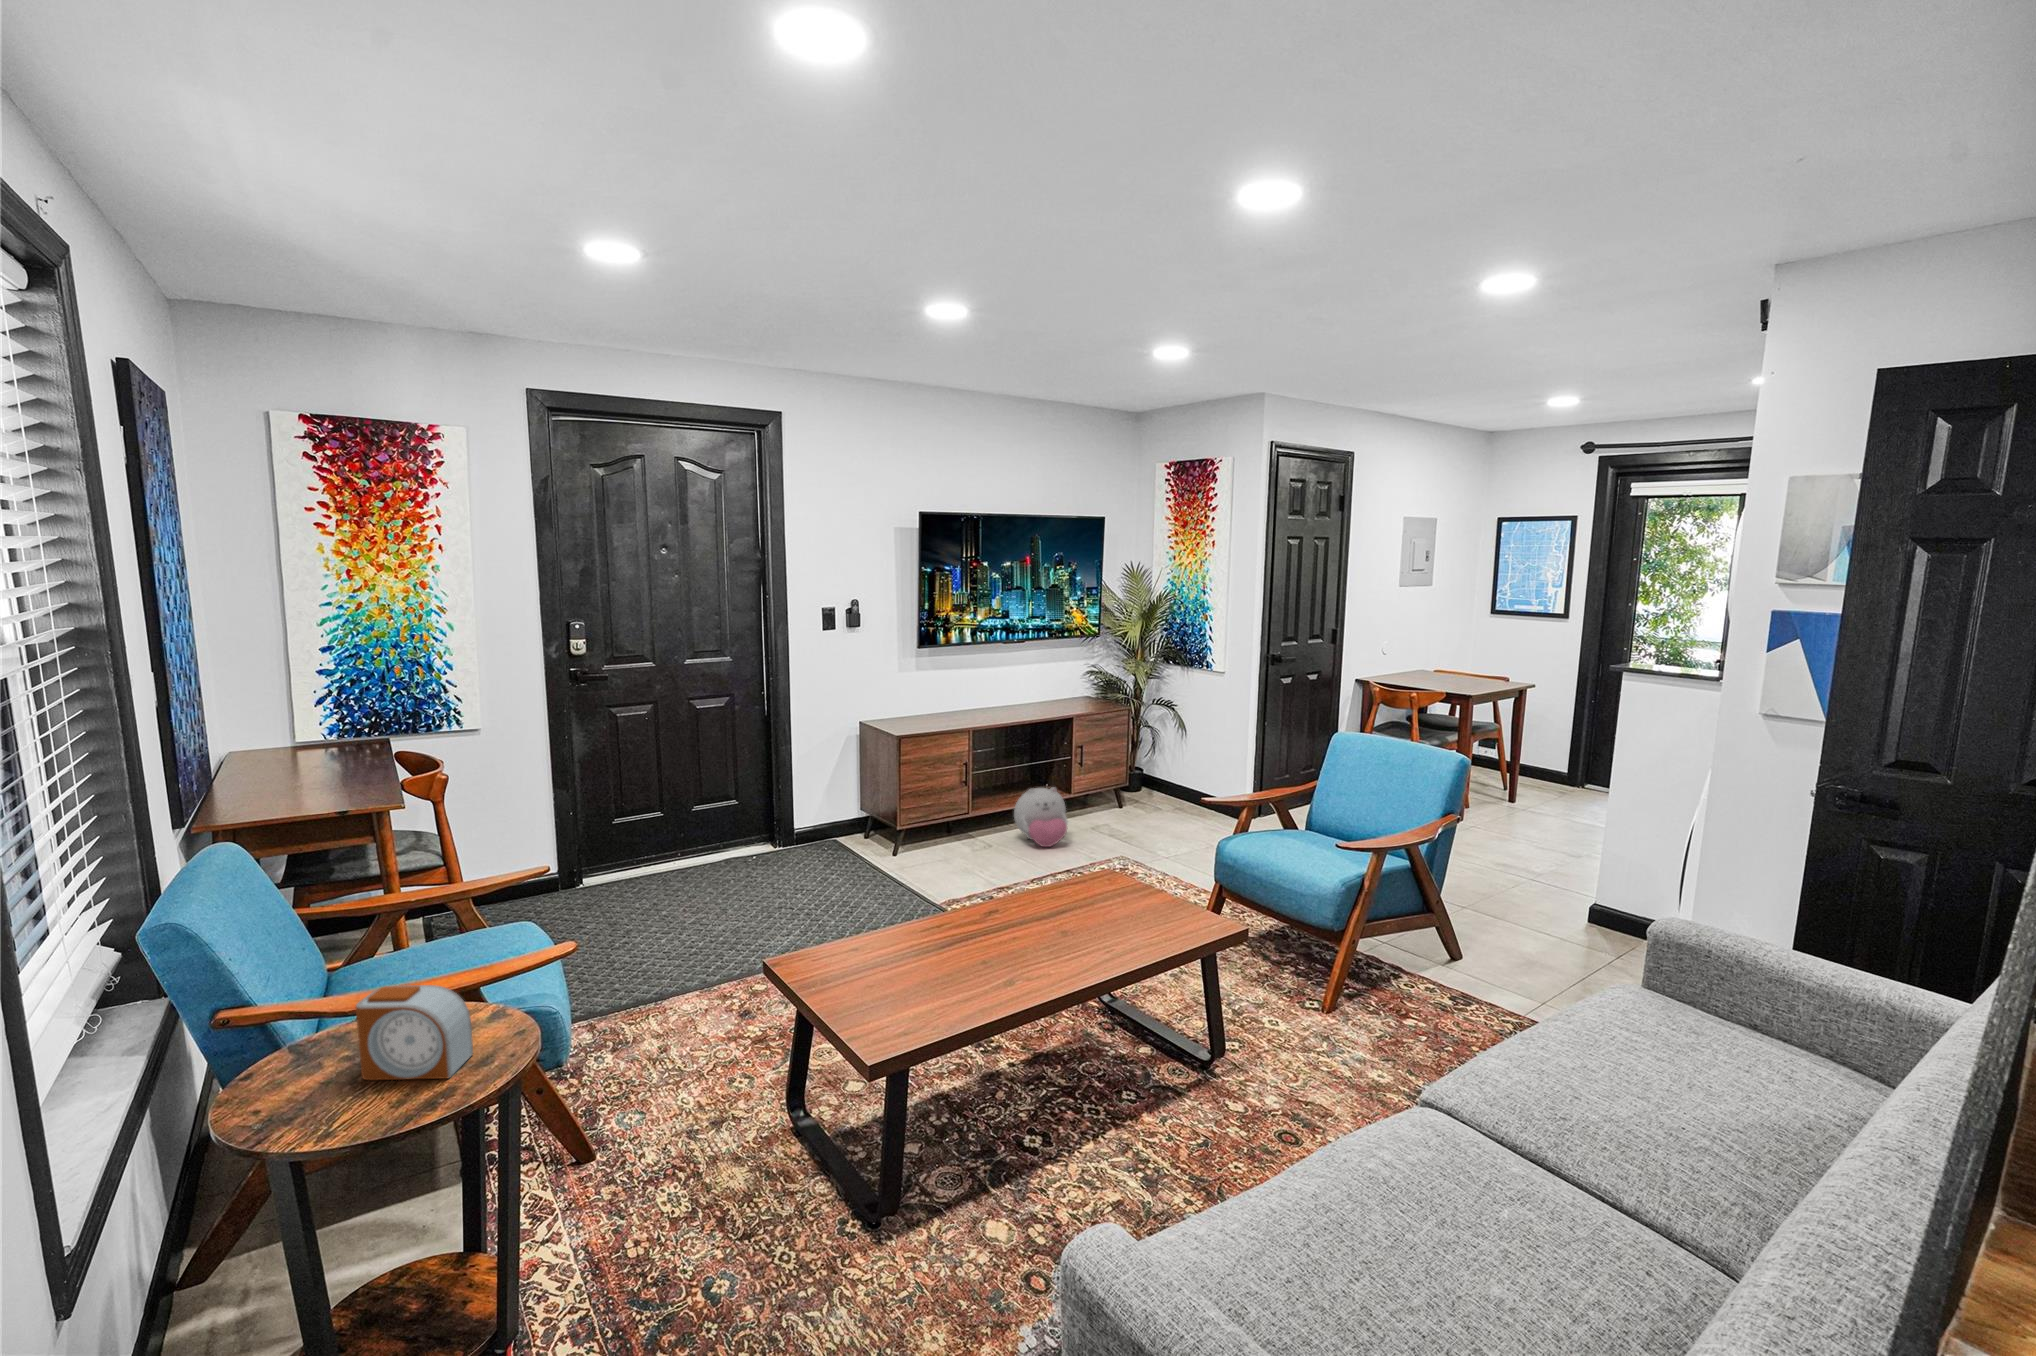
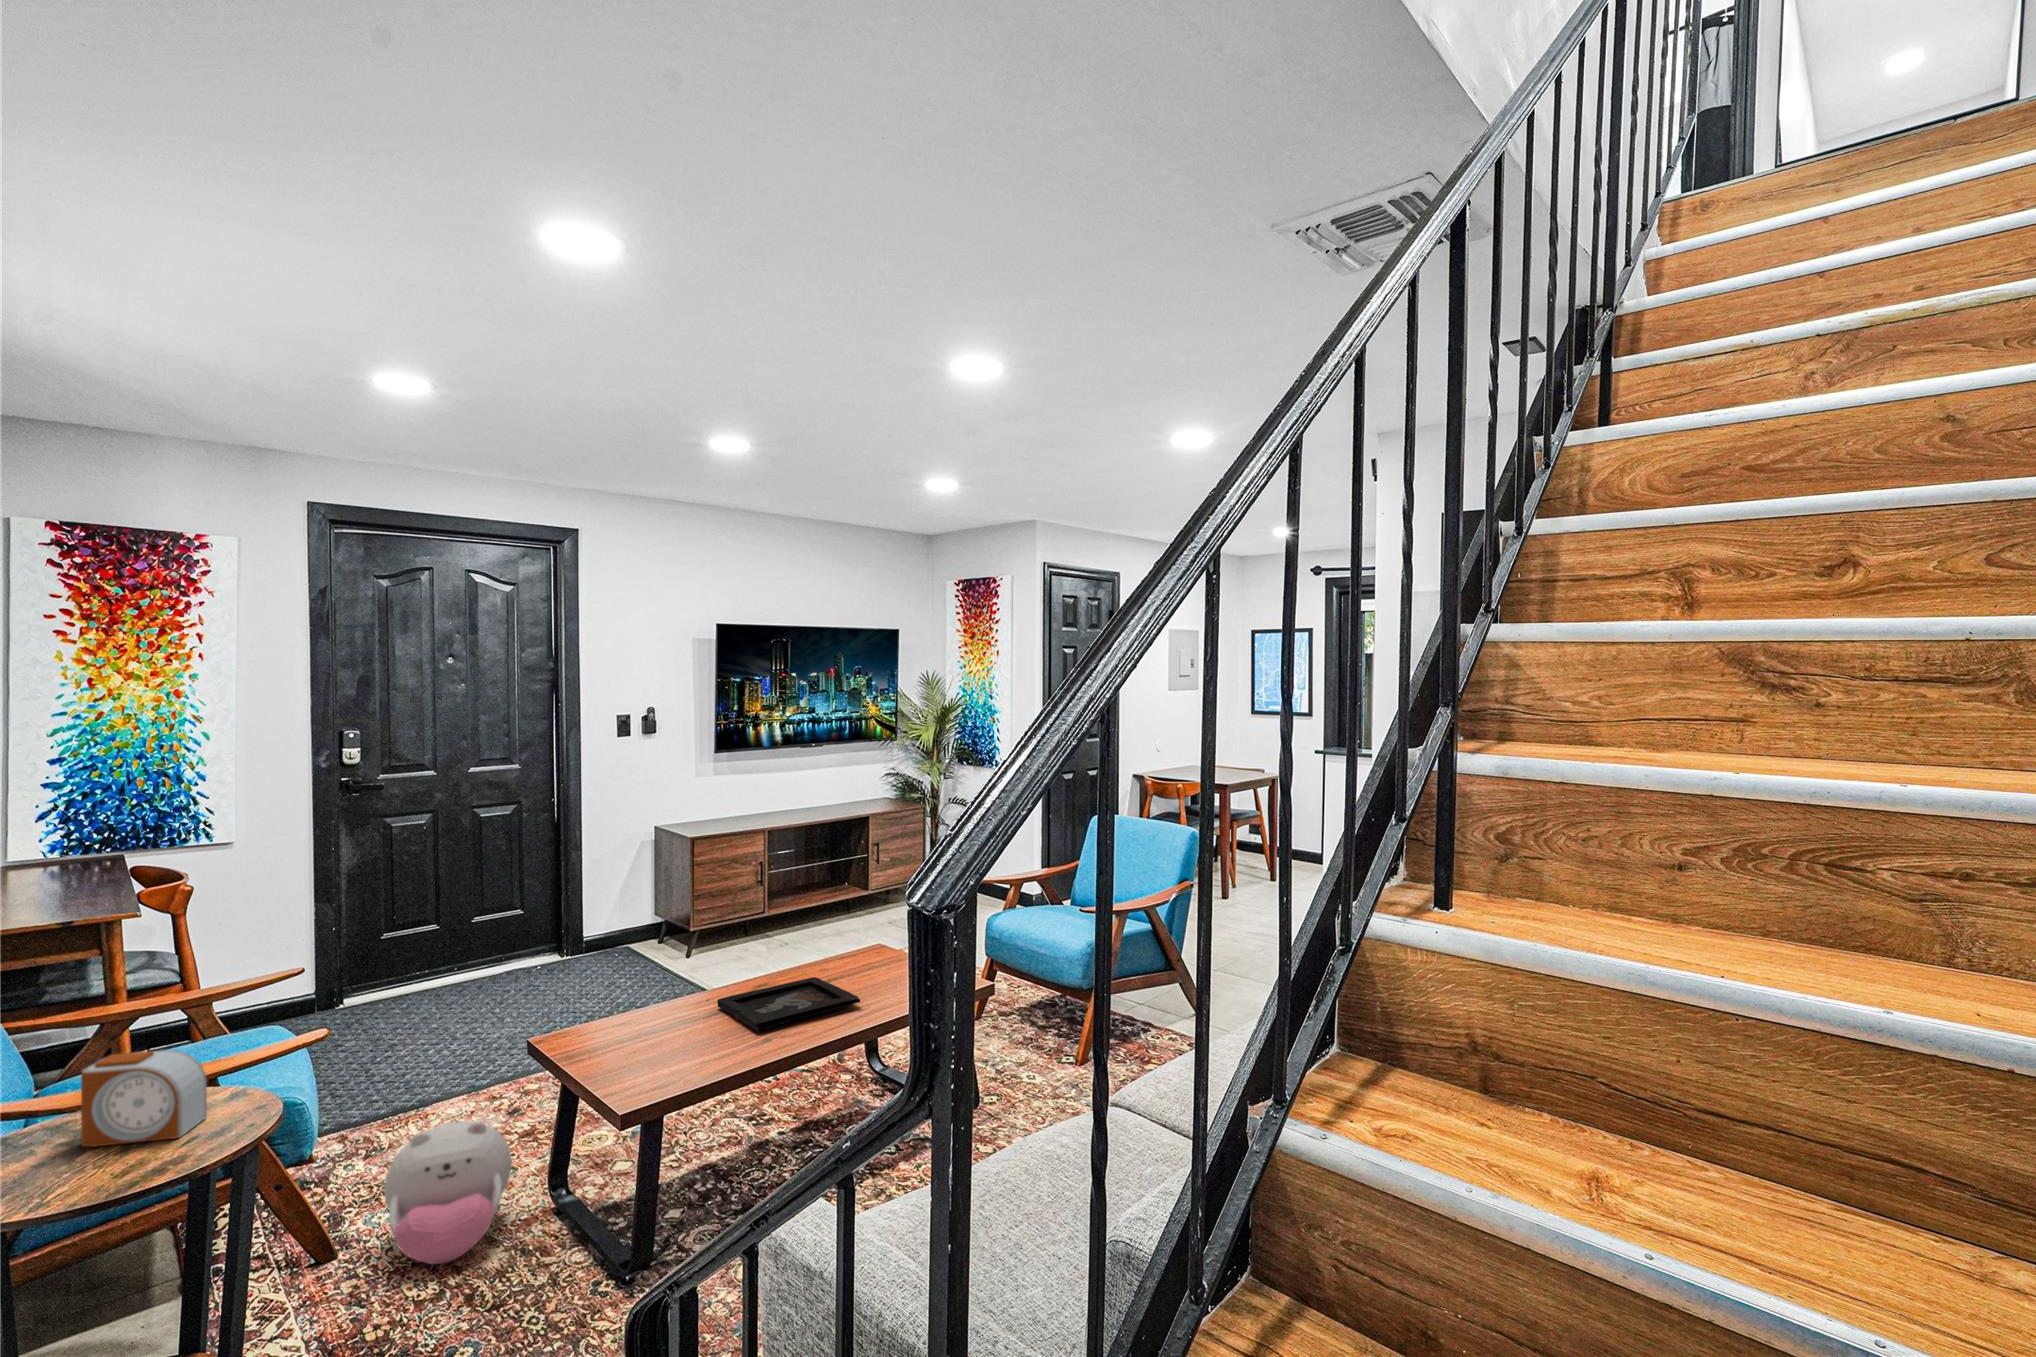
plush toy: present [1014,787,1068,847] -> present [384,1121,512,1264]
decorative tray: none [946,906,1097,969] -> present [717,977,860,1032]

